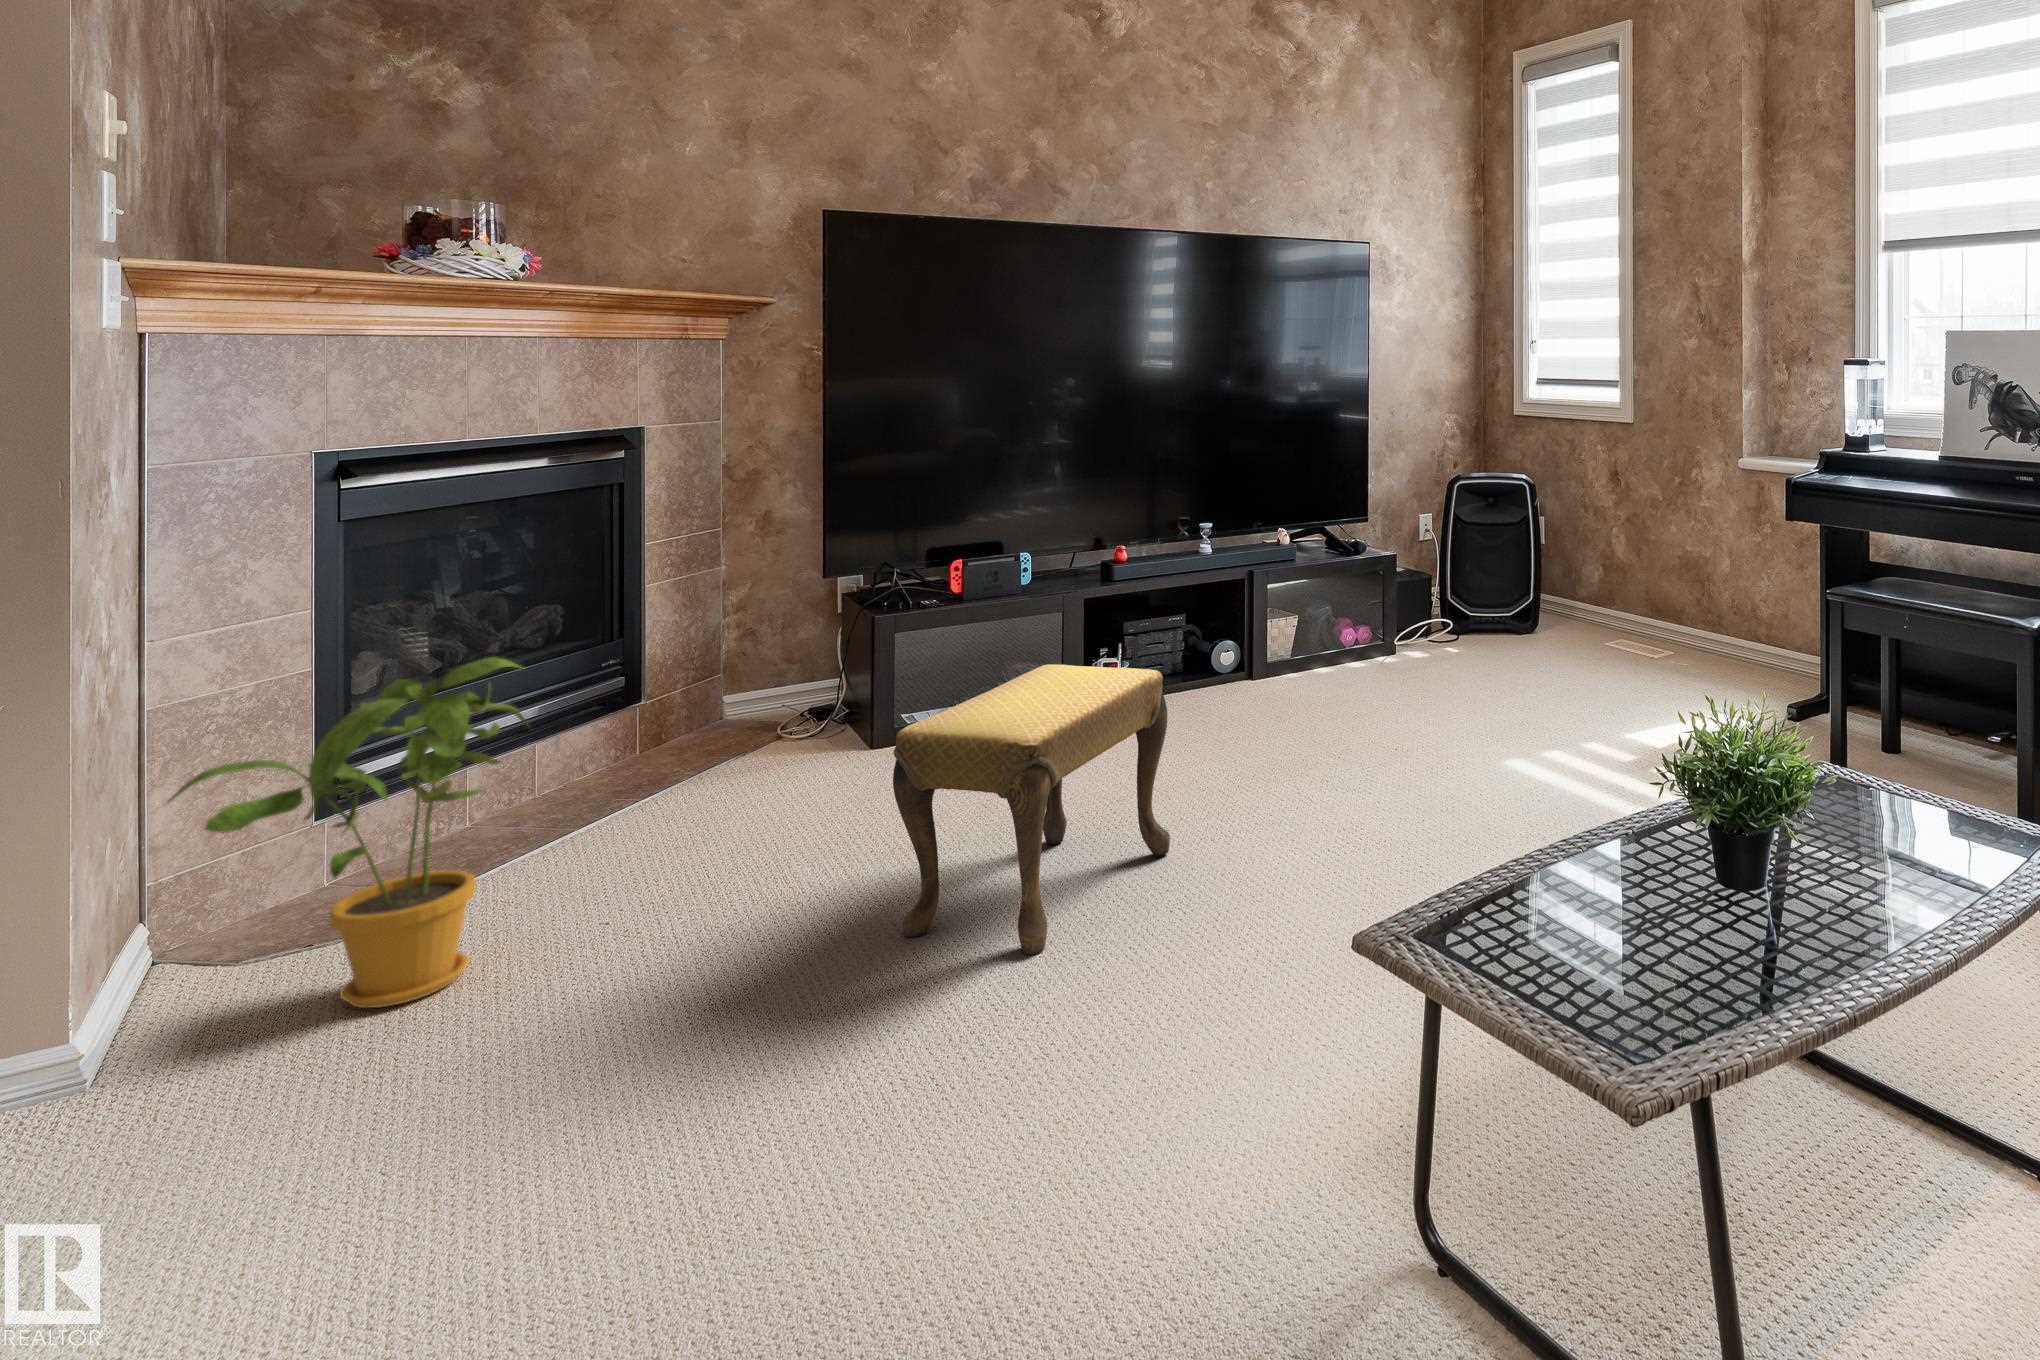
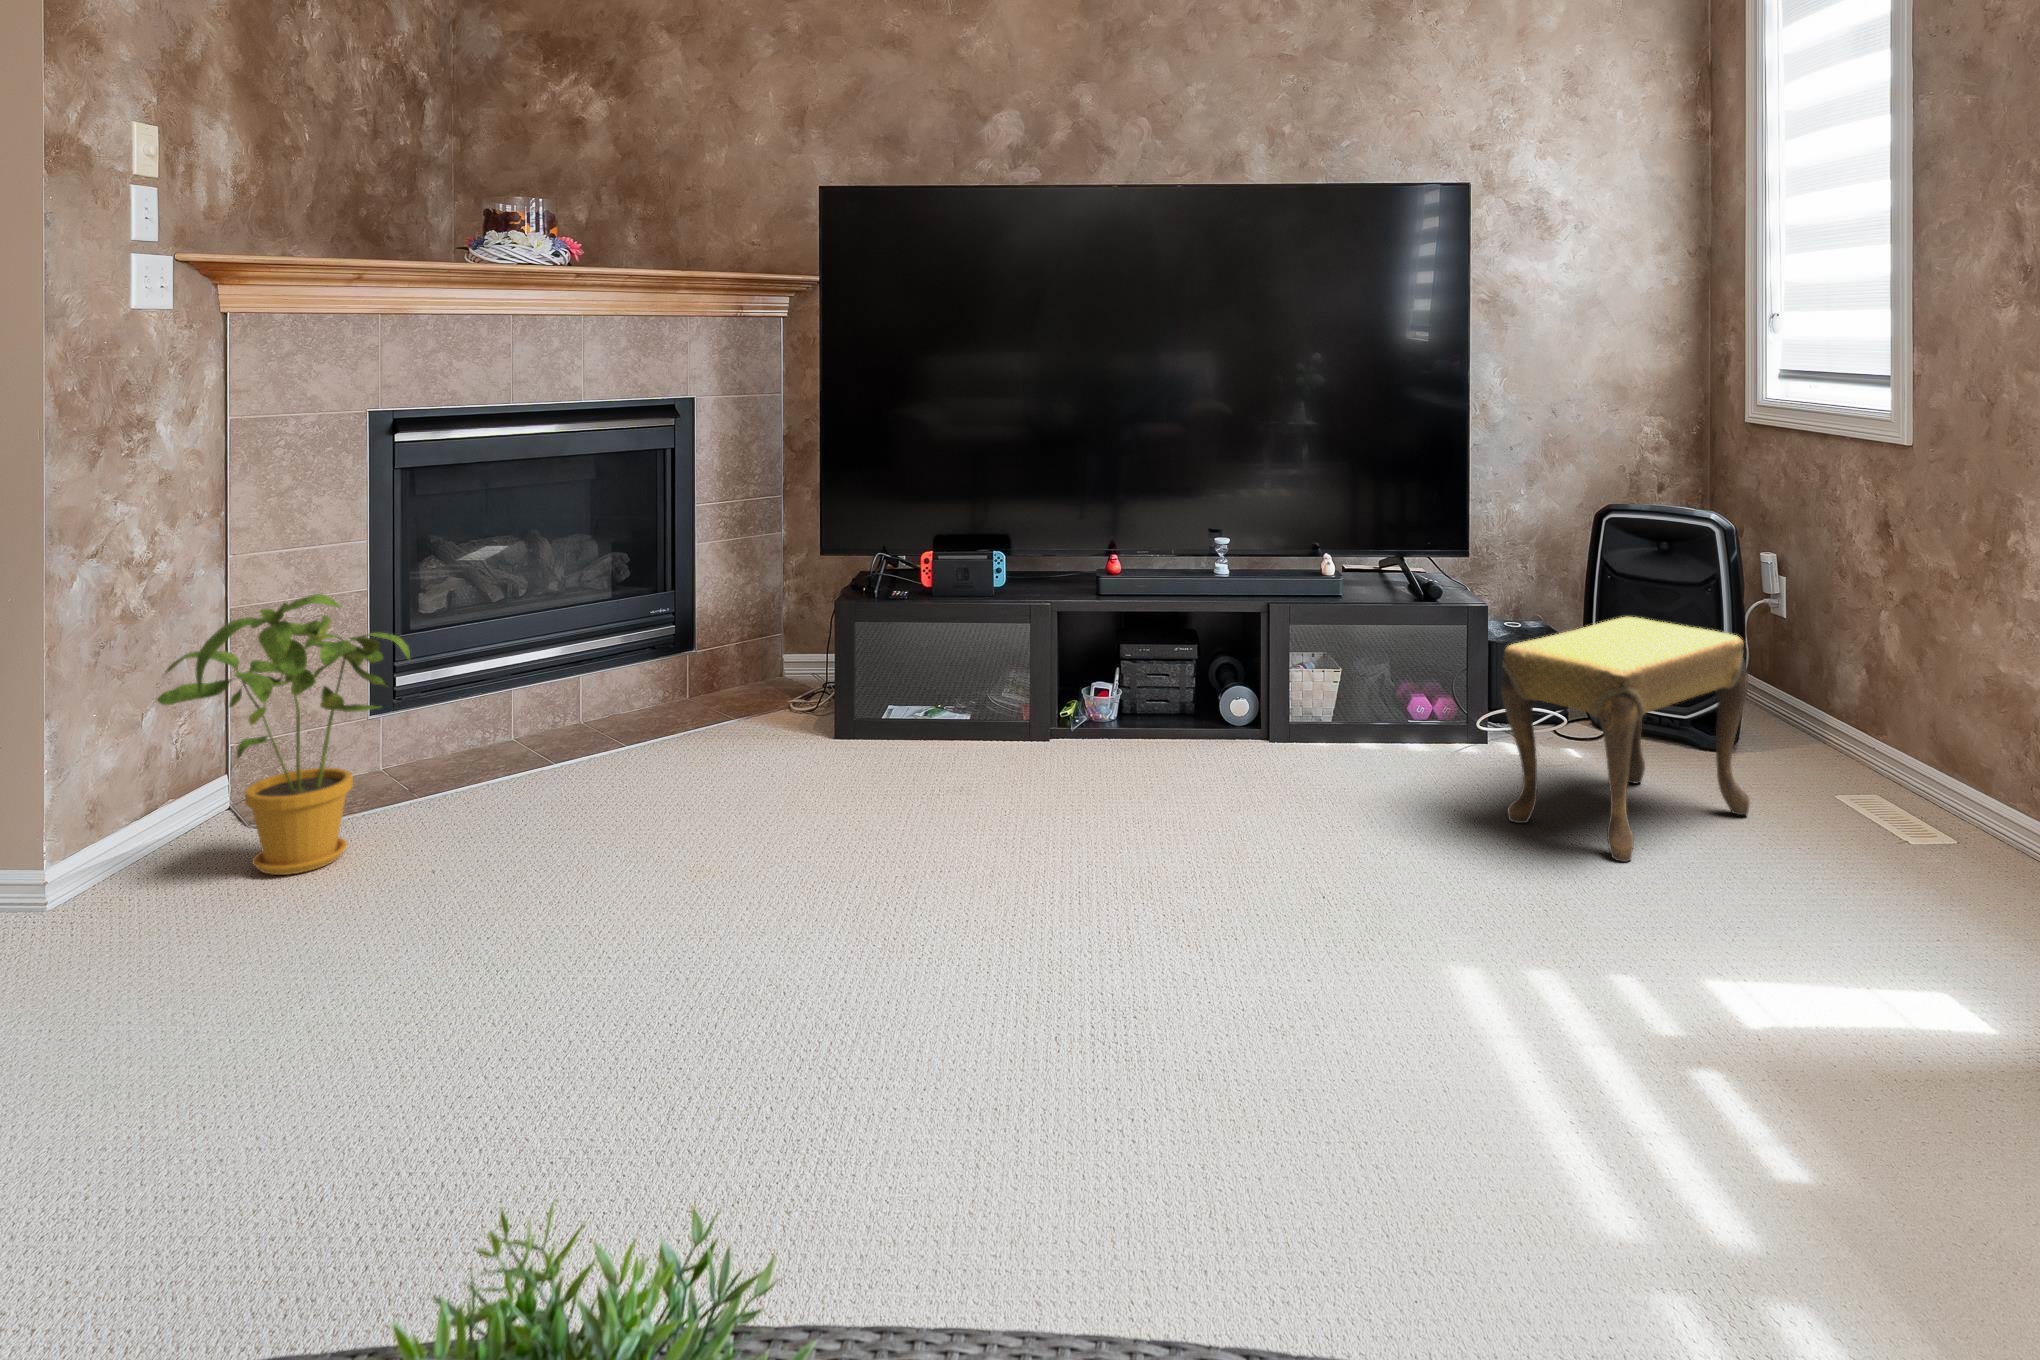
footstool: present [893,664,1170,954] -> present [1501,617,1750,862]

